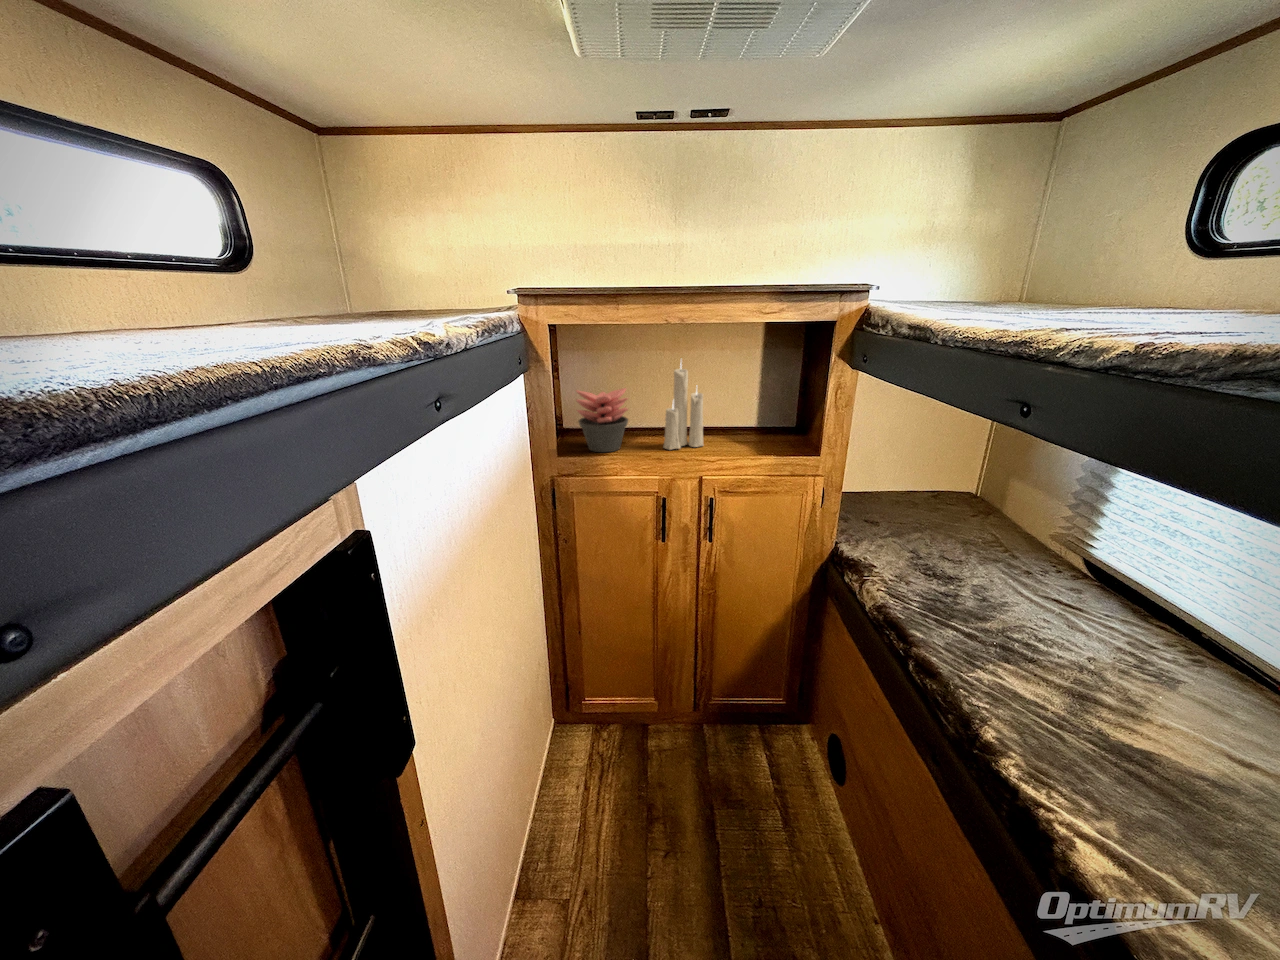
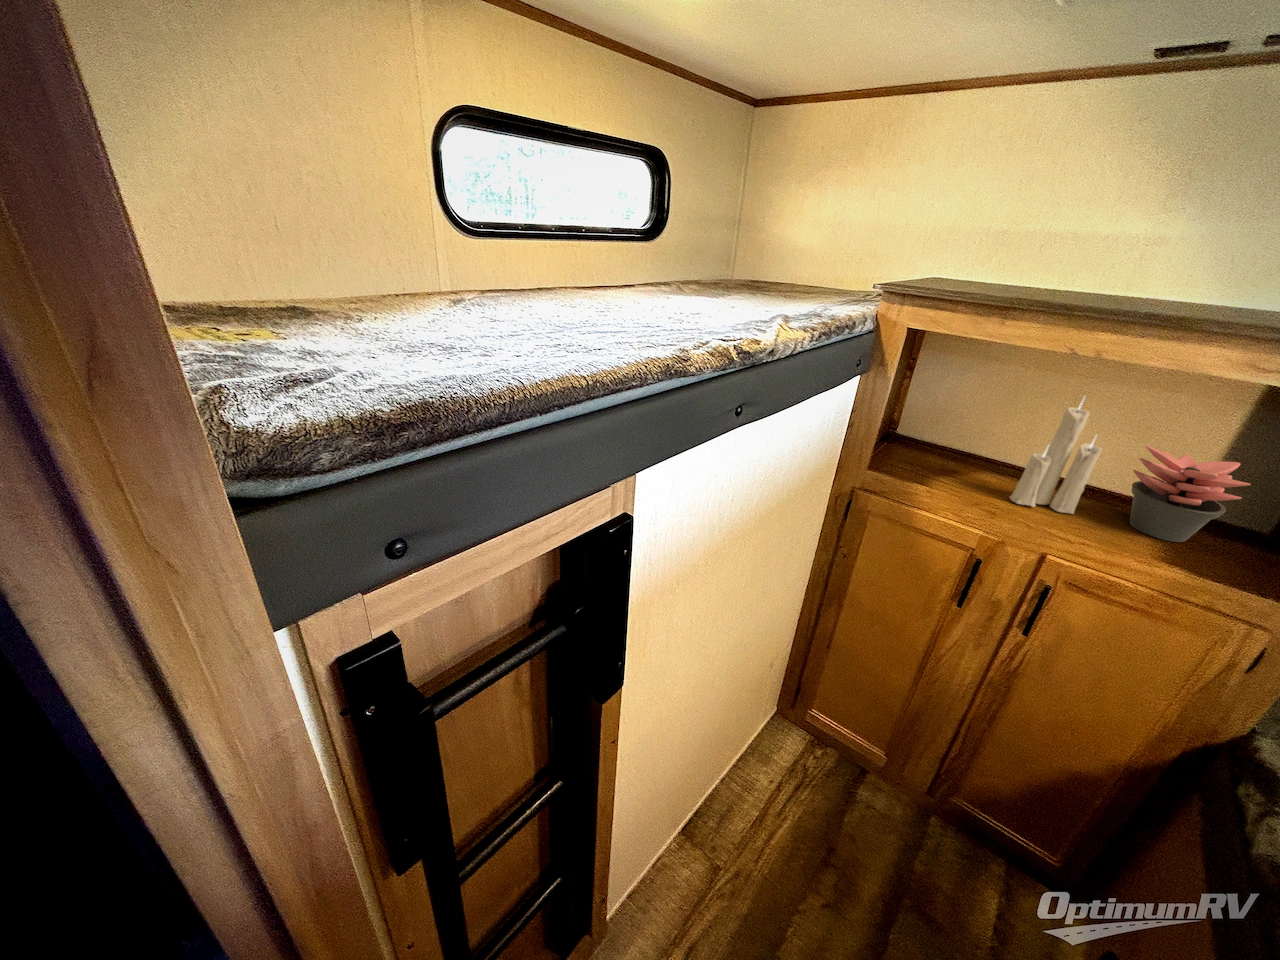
succulent plant: present [576,388,628,452] -> present [1130,446,1251,542]

